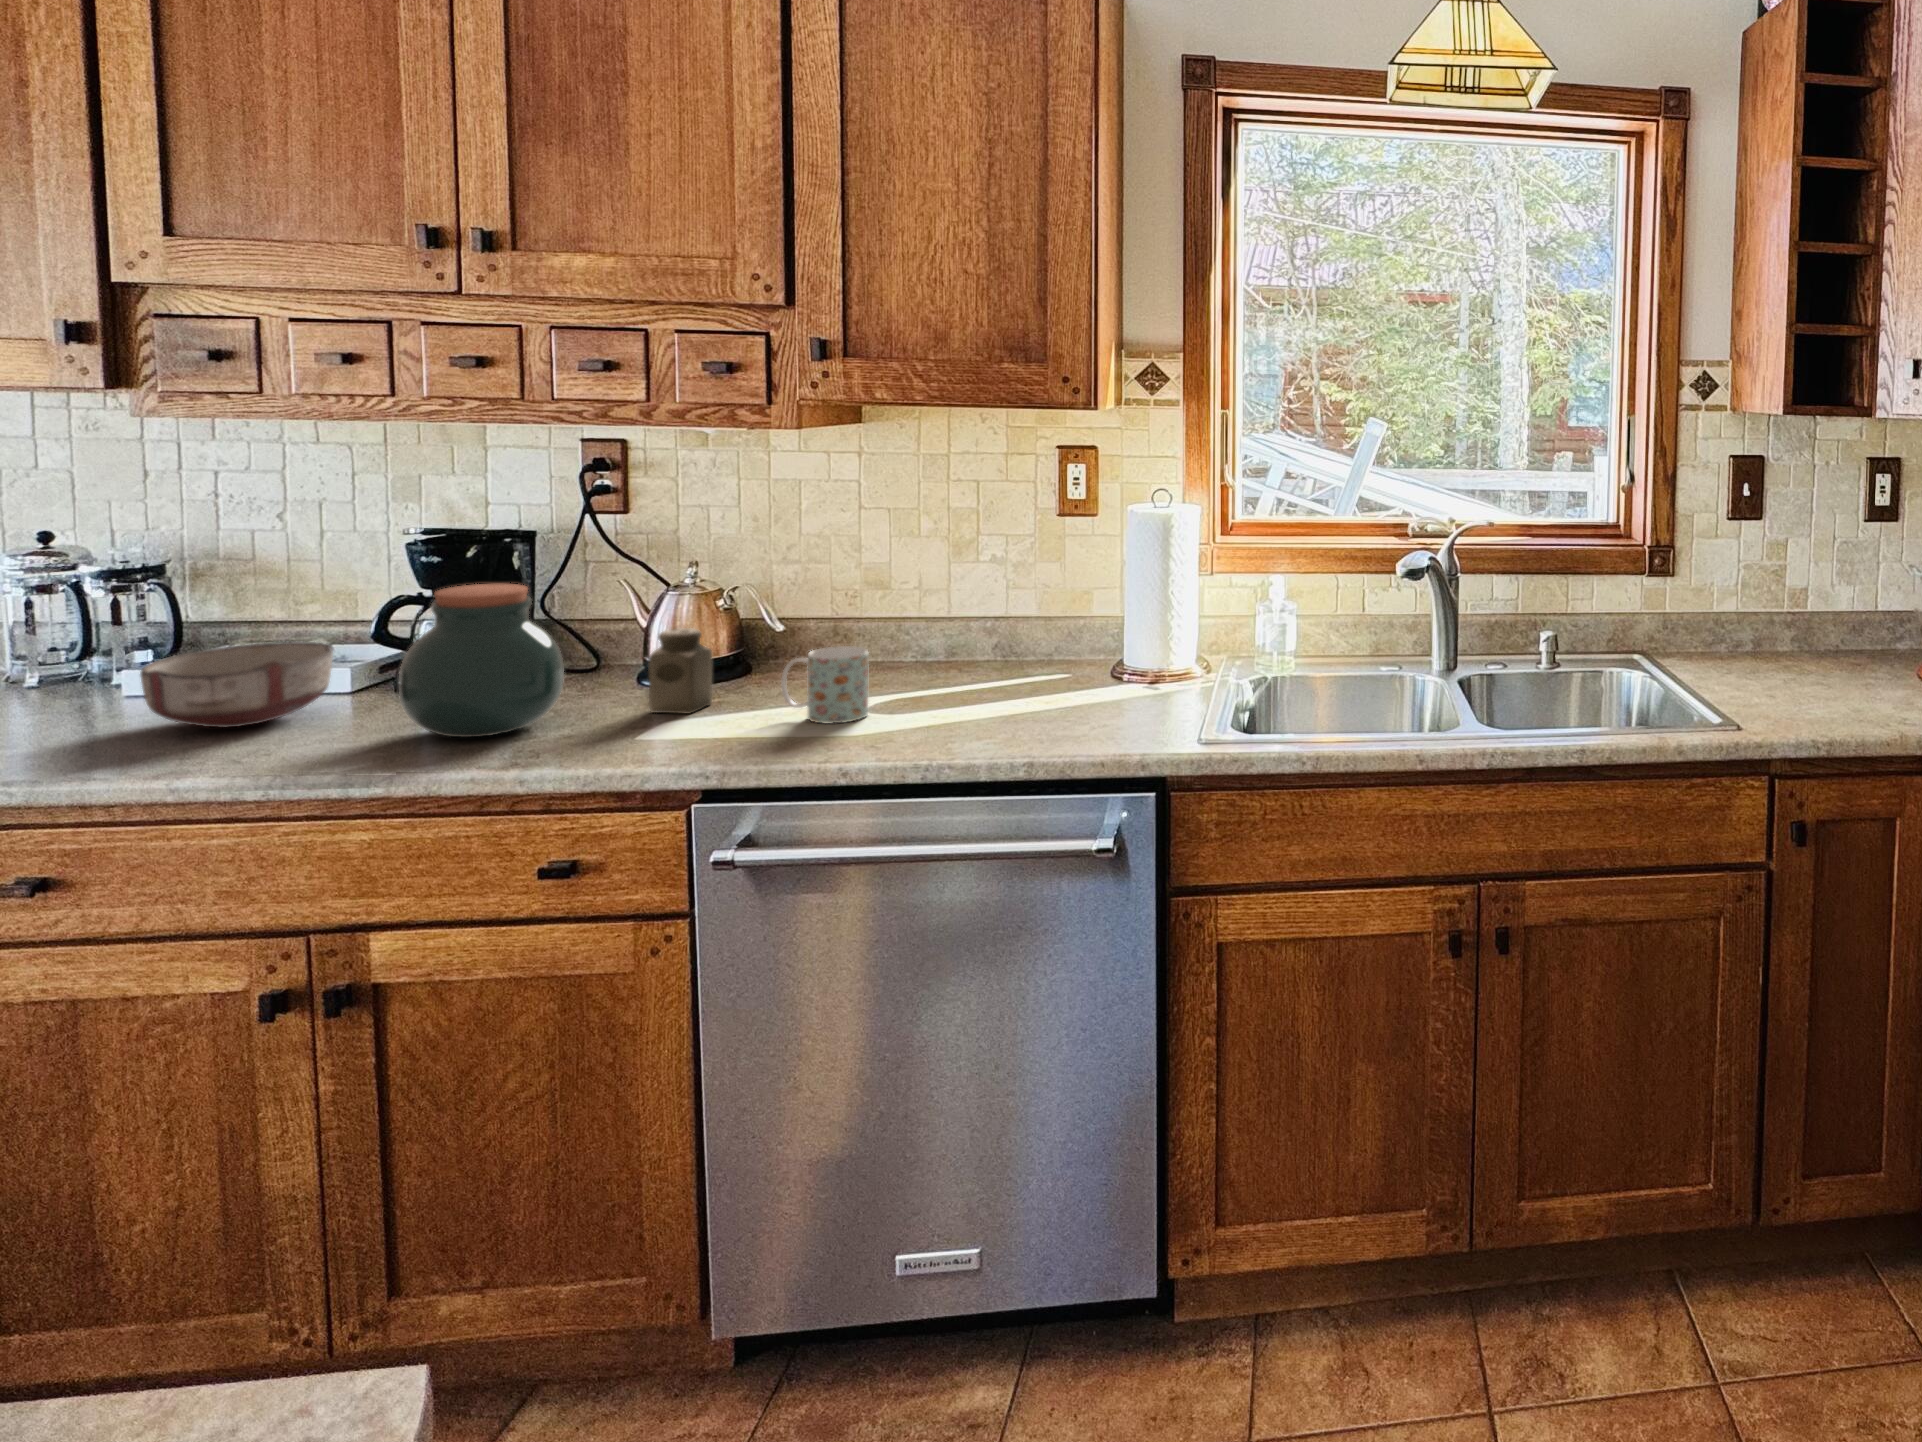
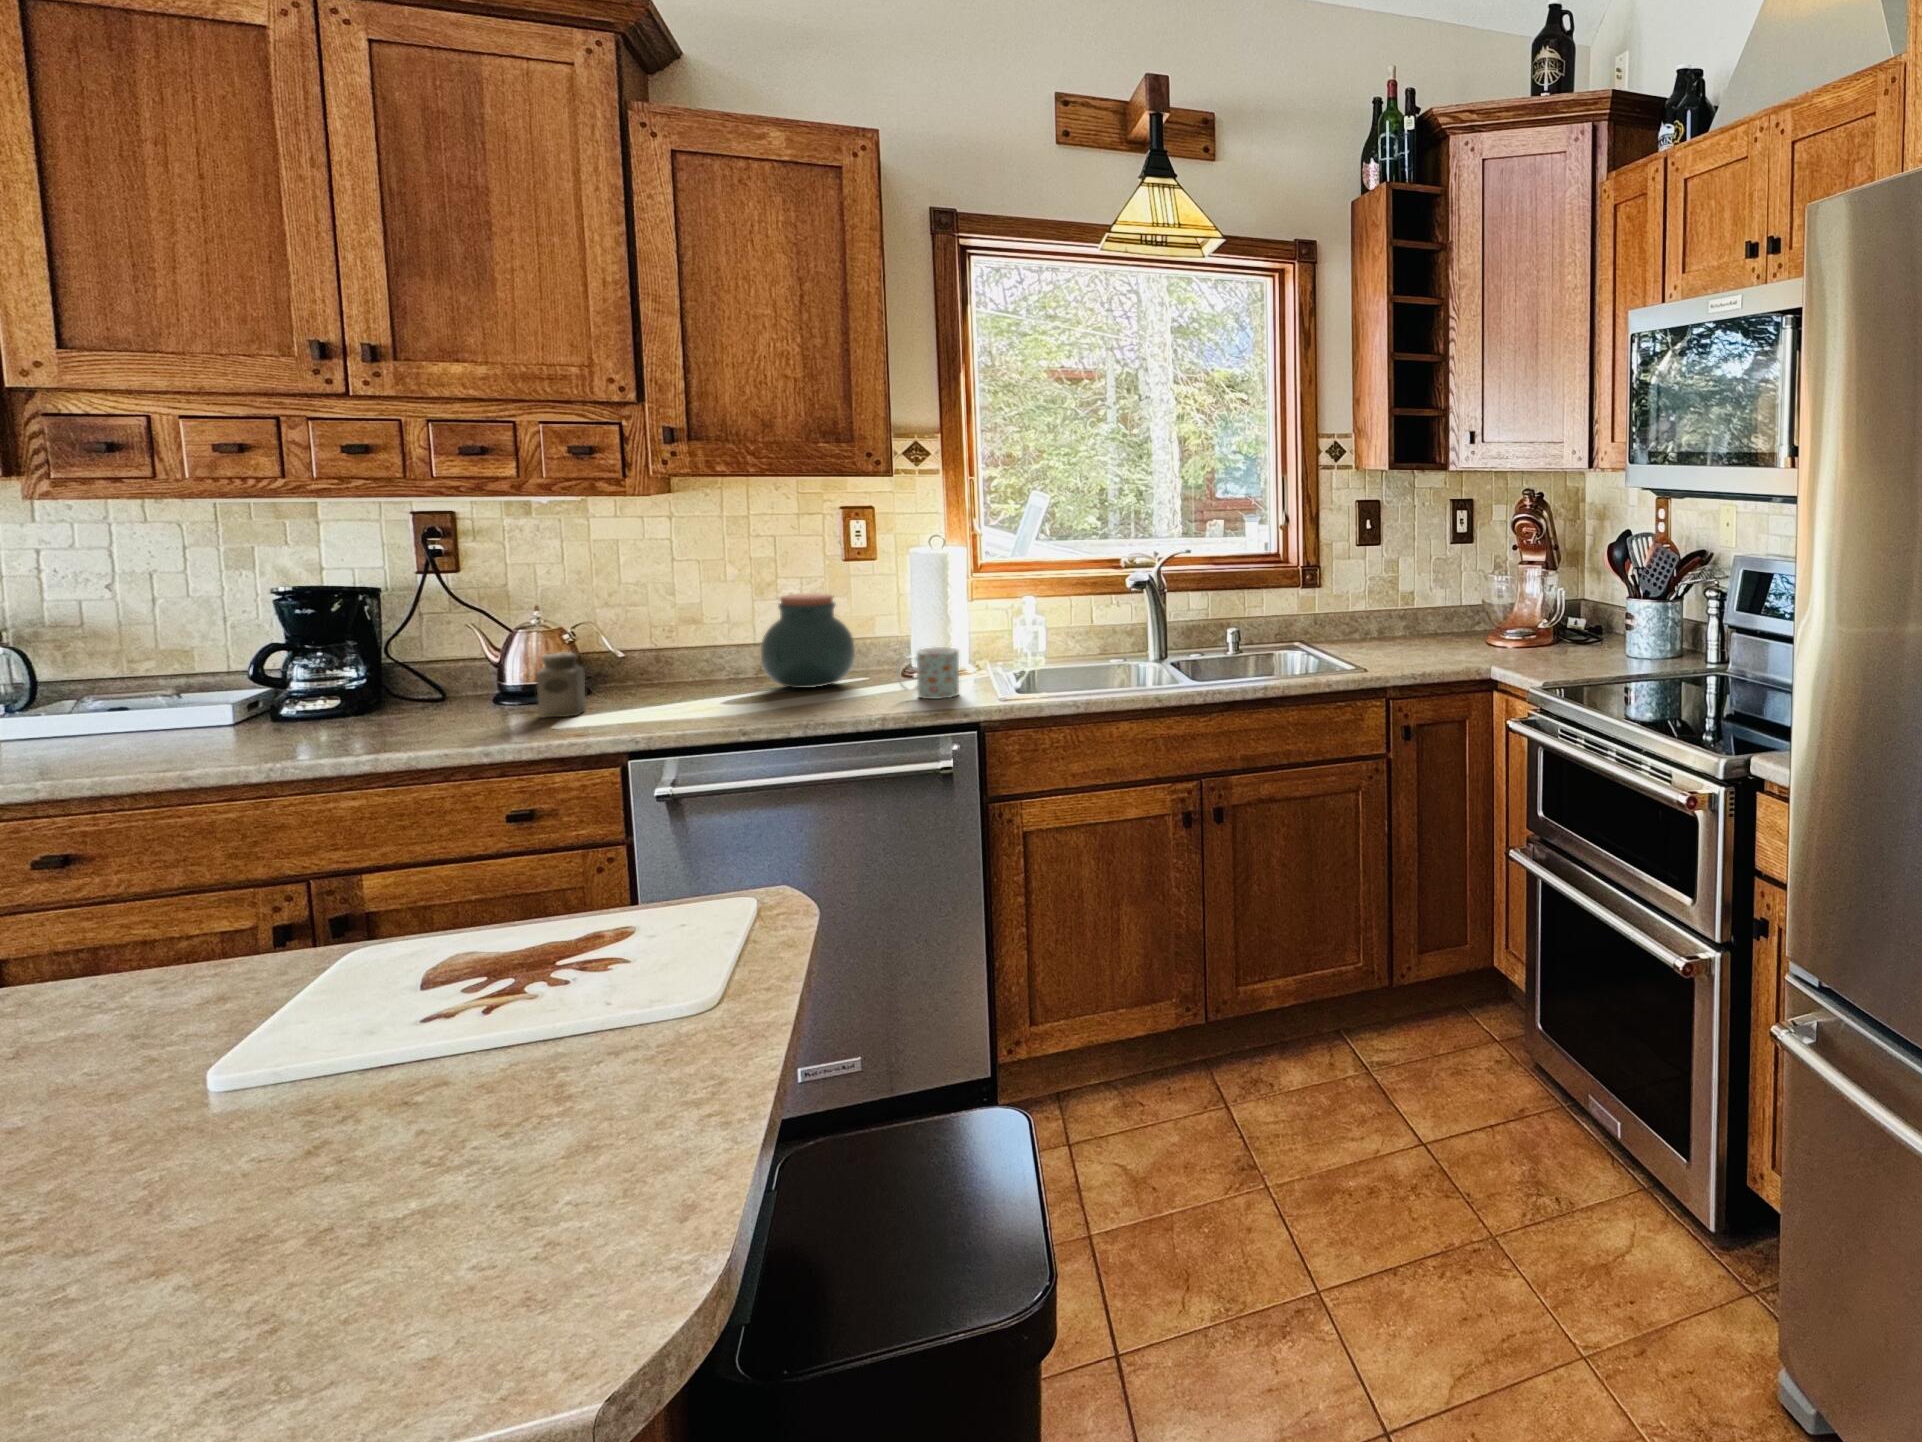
jar: present [399,583,564,737] -> present [761,593,855,688]
ceramic bowl: present [140,642,333,727] -> none [79,682,243,749]
mug: present [781,646,869,724] -> present [898,647,959,699]

